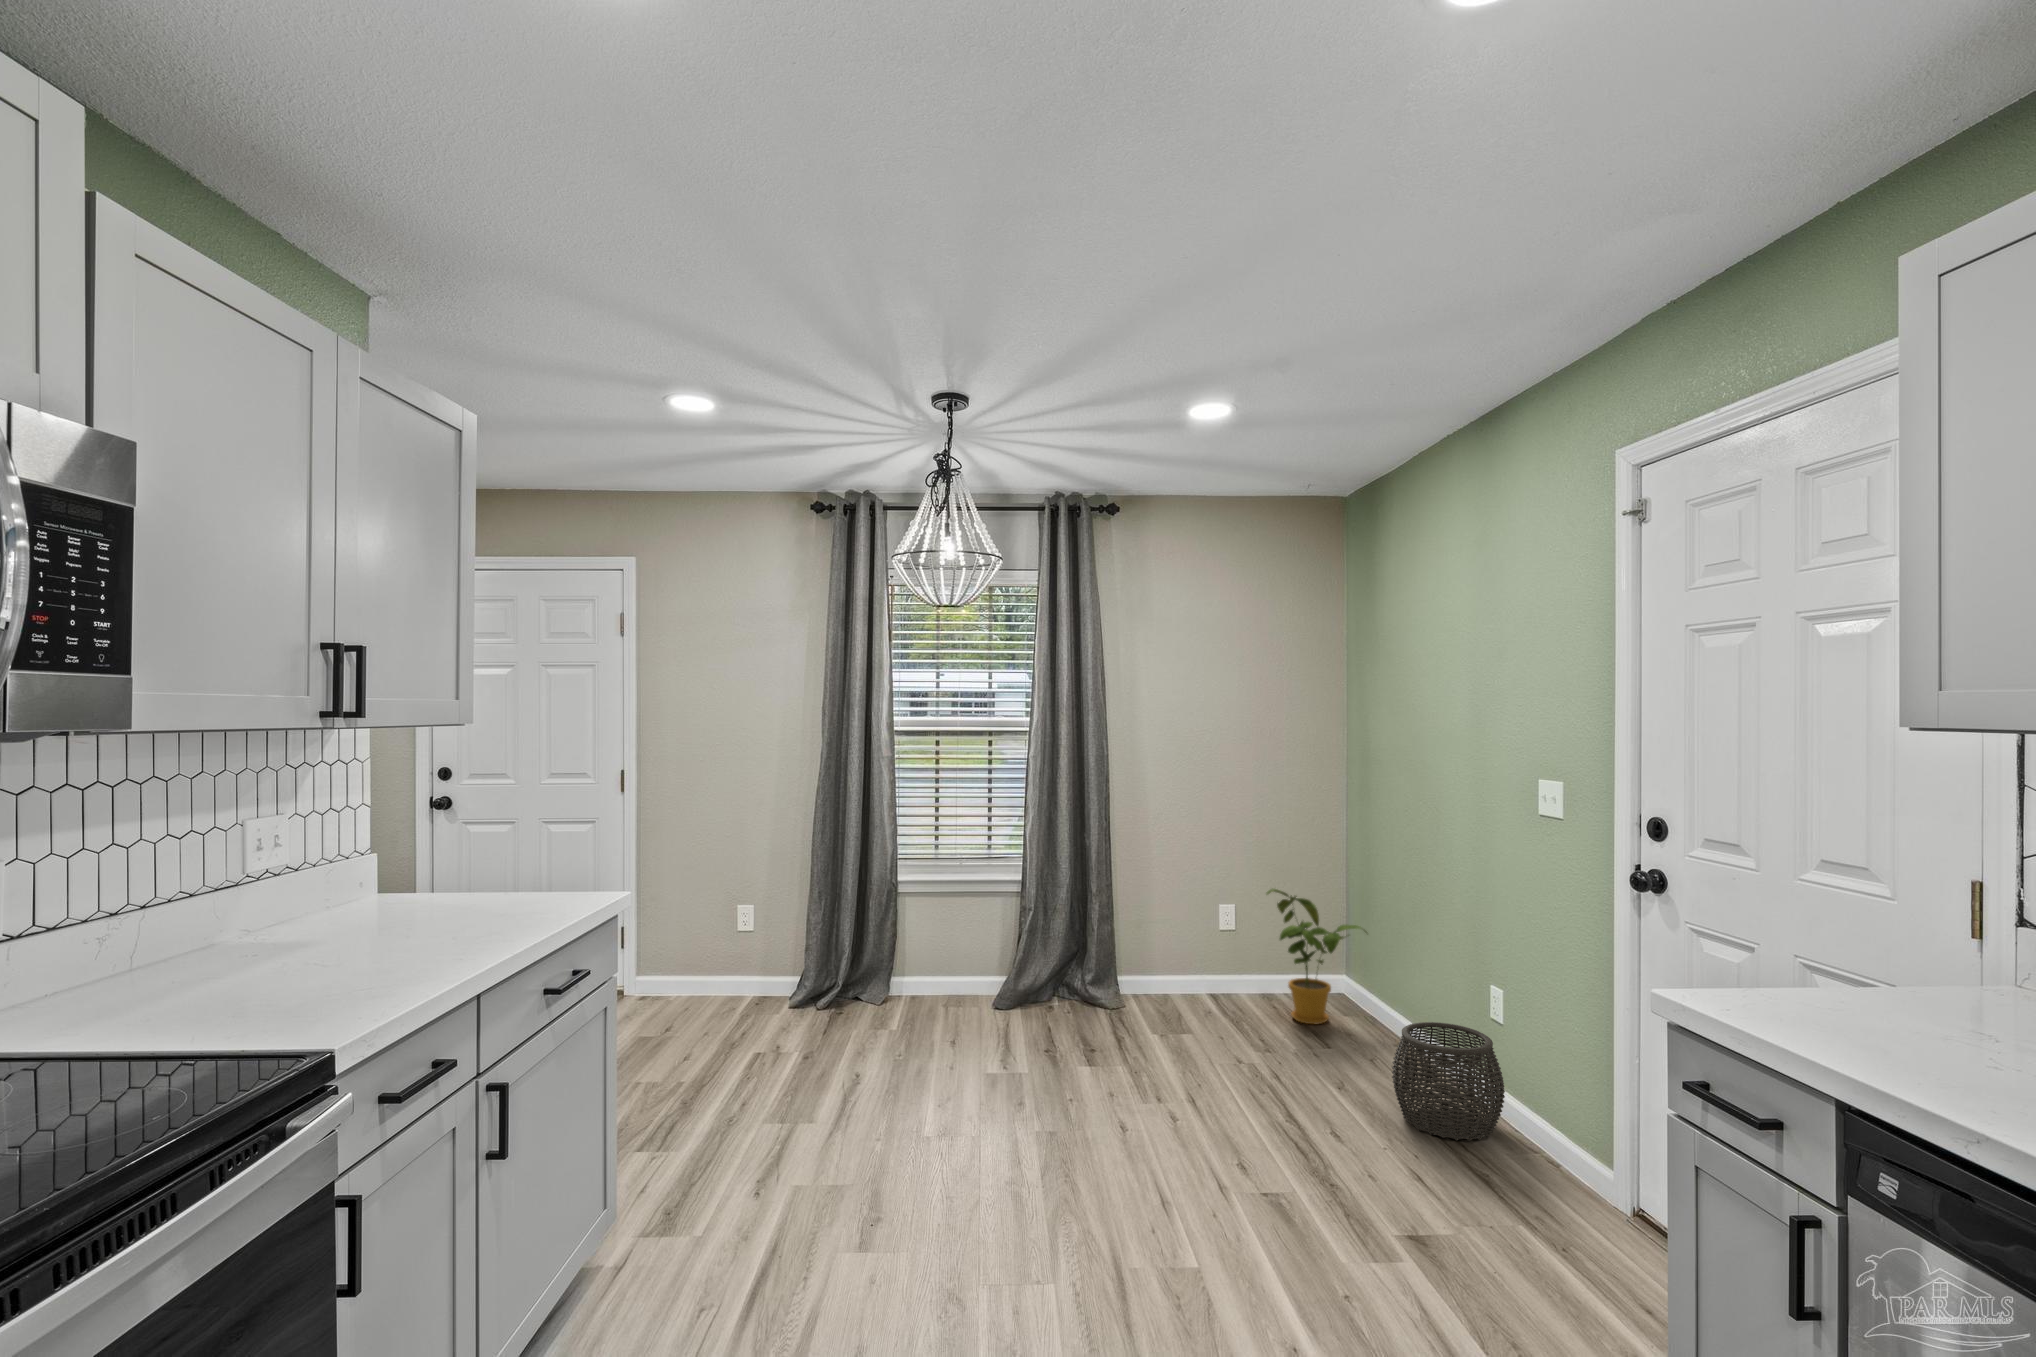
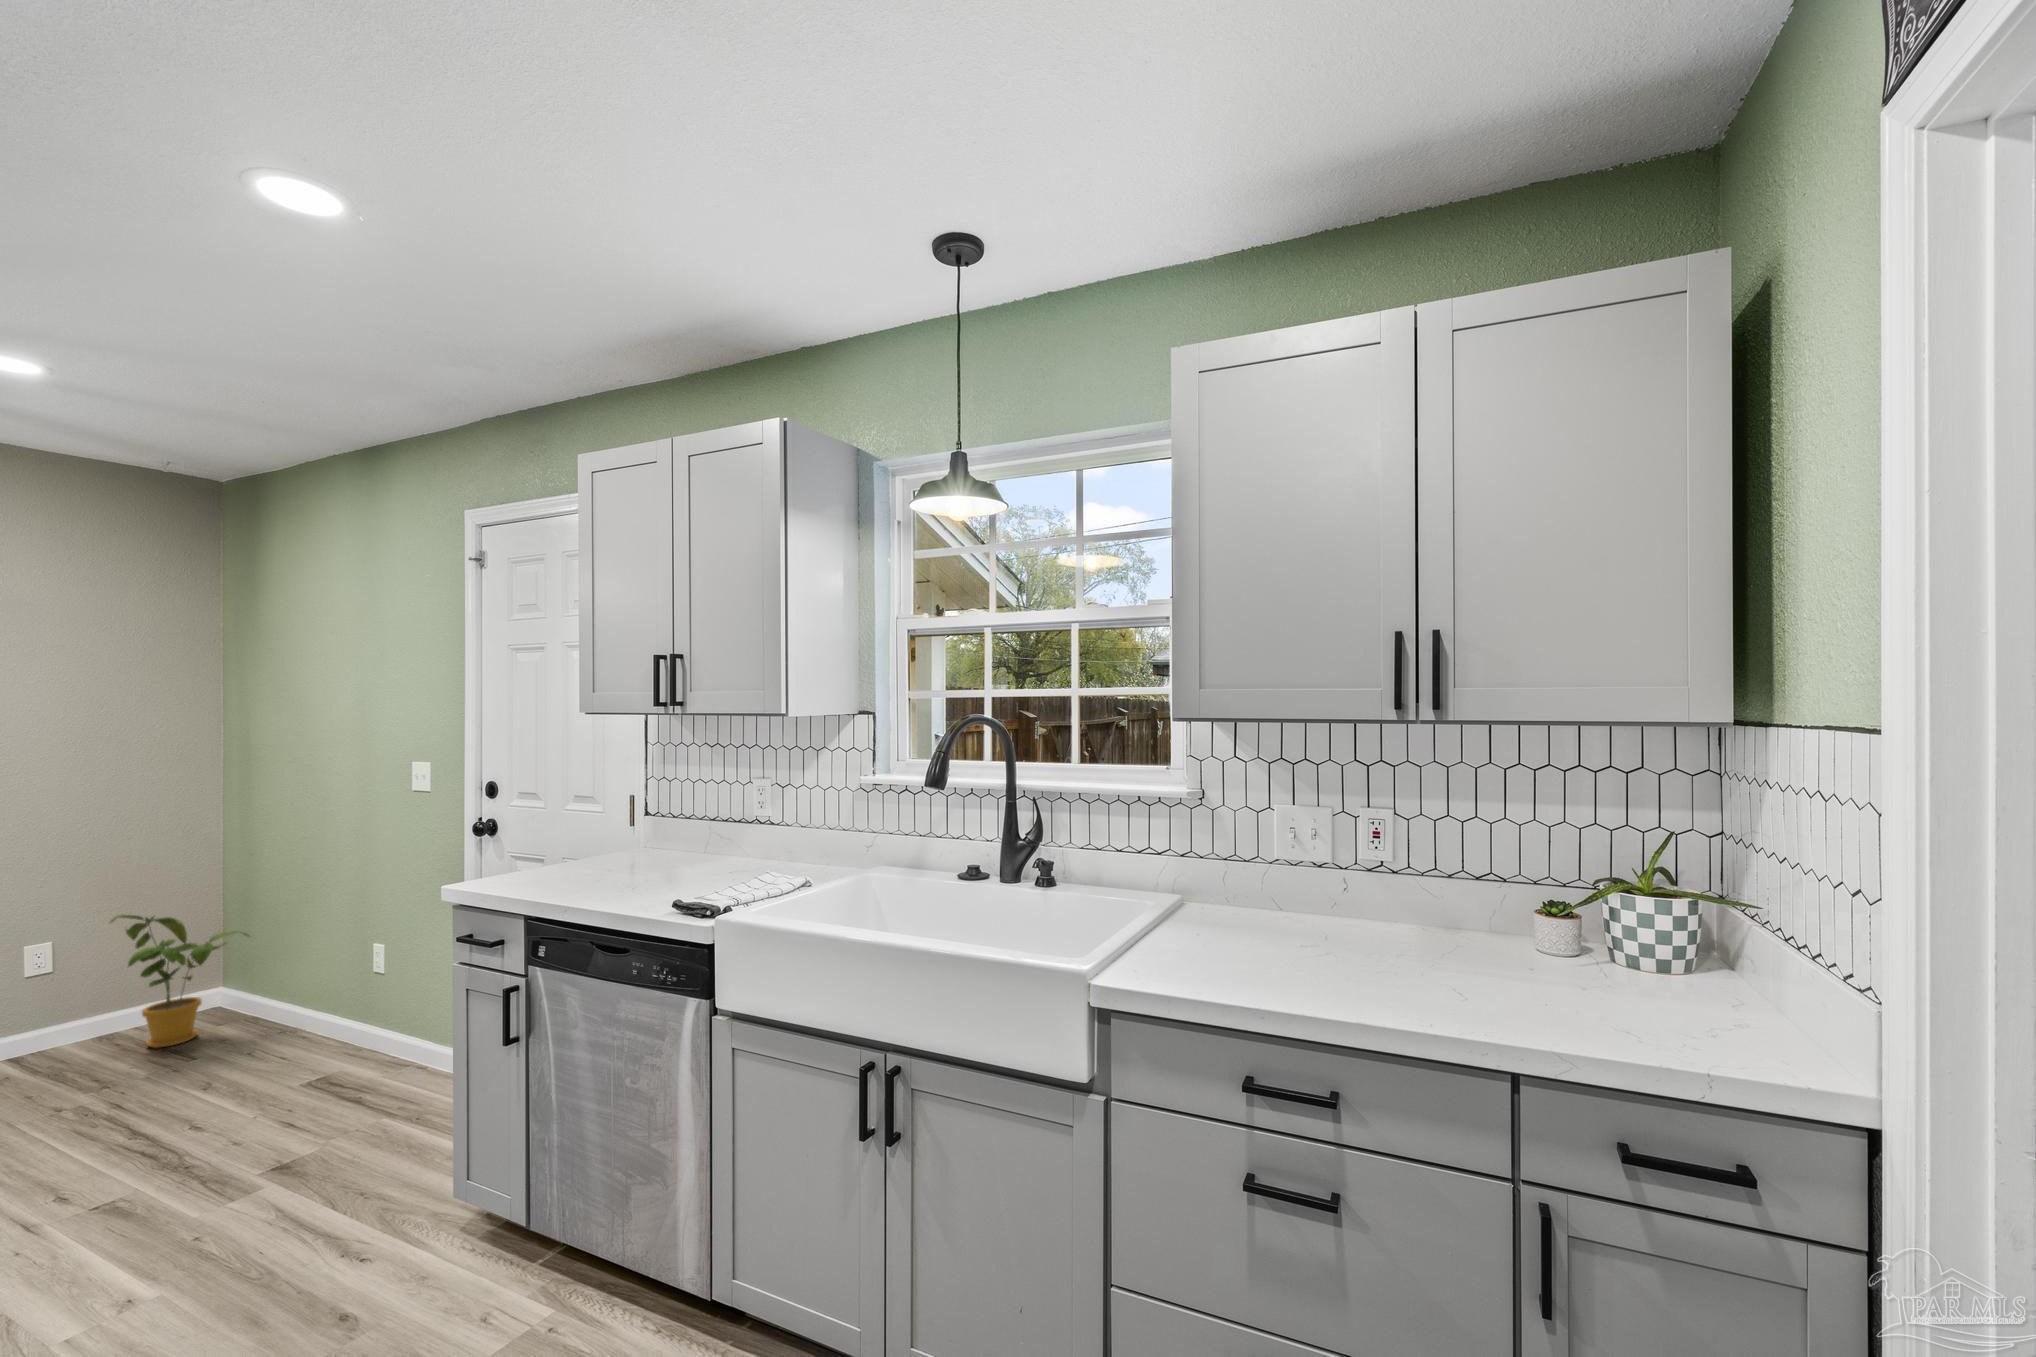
woven basket: present [1392,1022,1505,1141] -> none [265,986,381,1090]

